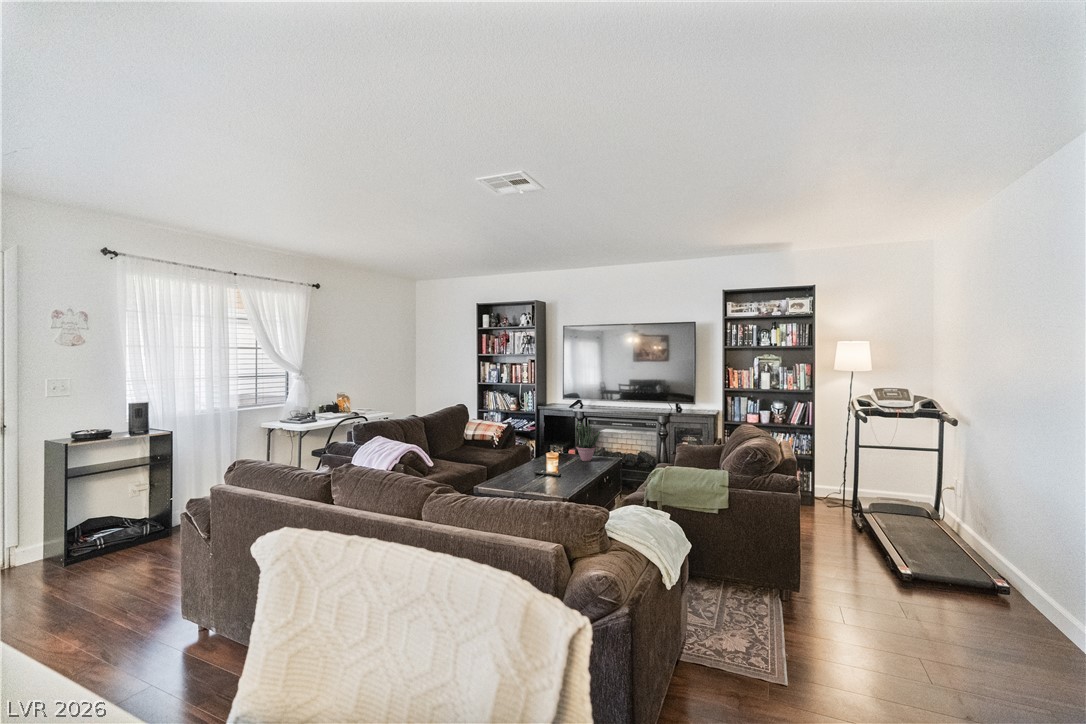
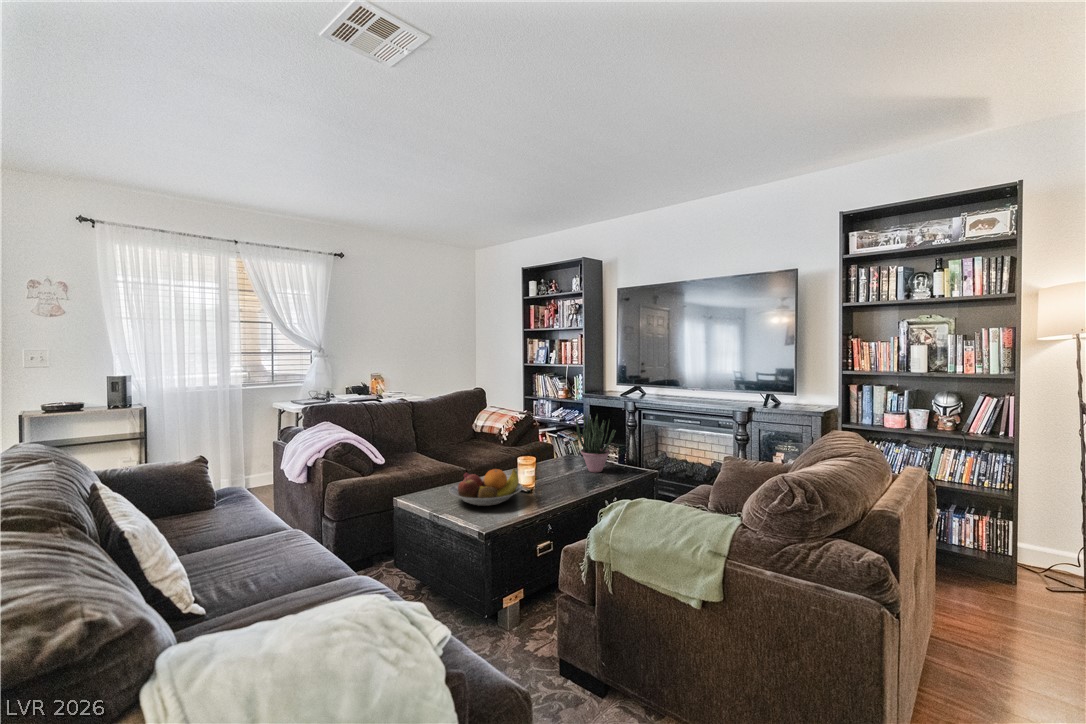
fruit bowl: none [518,459,567,485] -> present [449,469,522,506]

